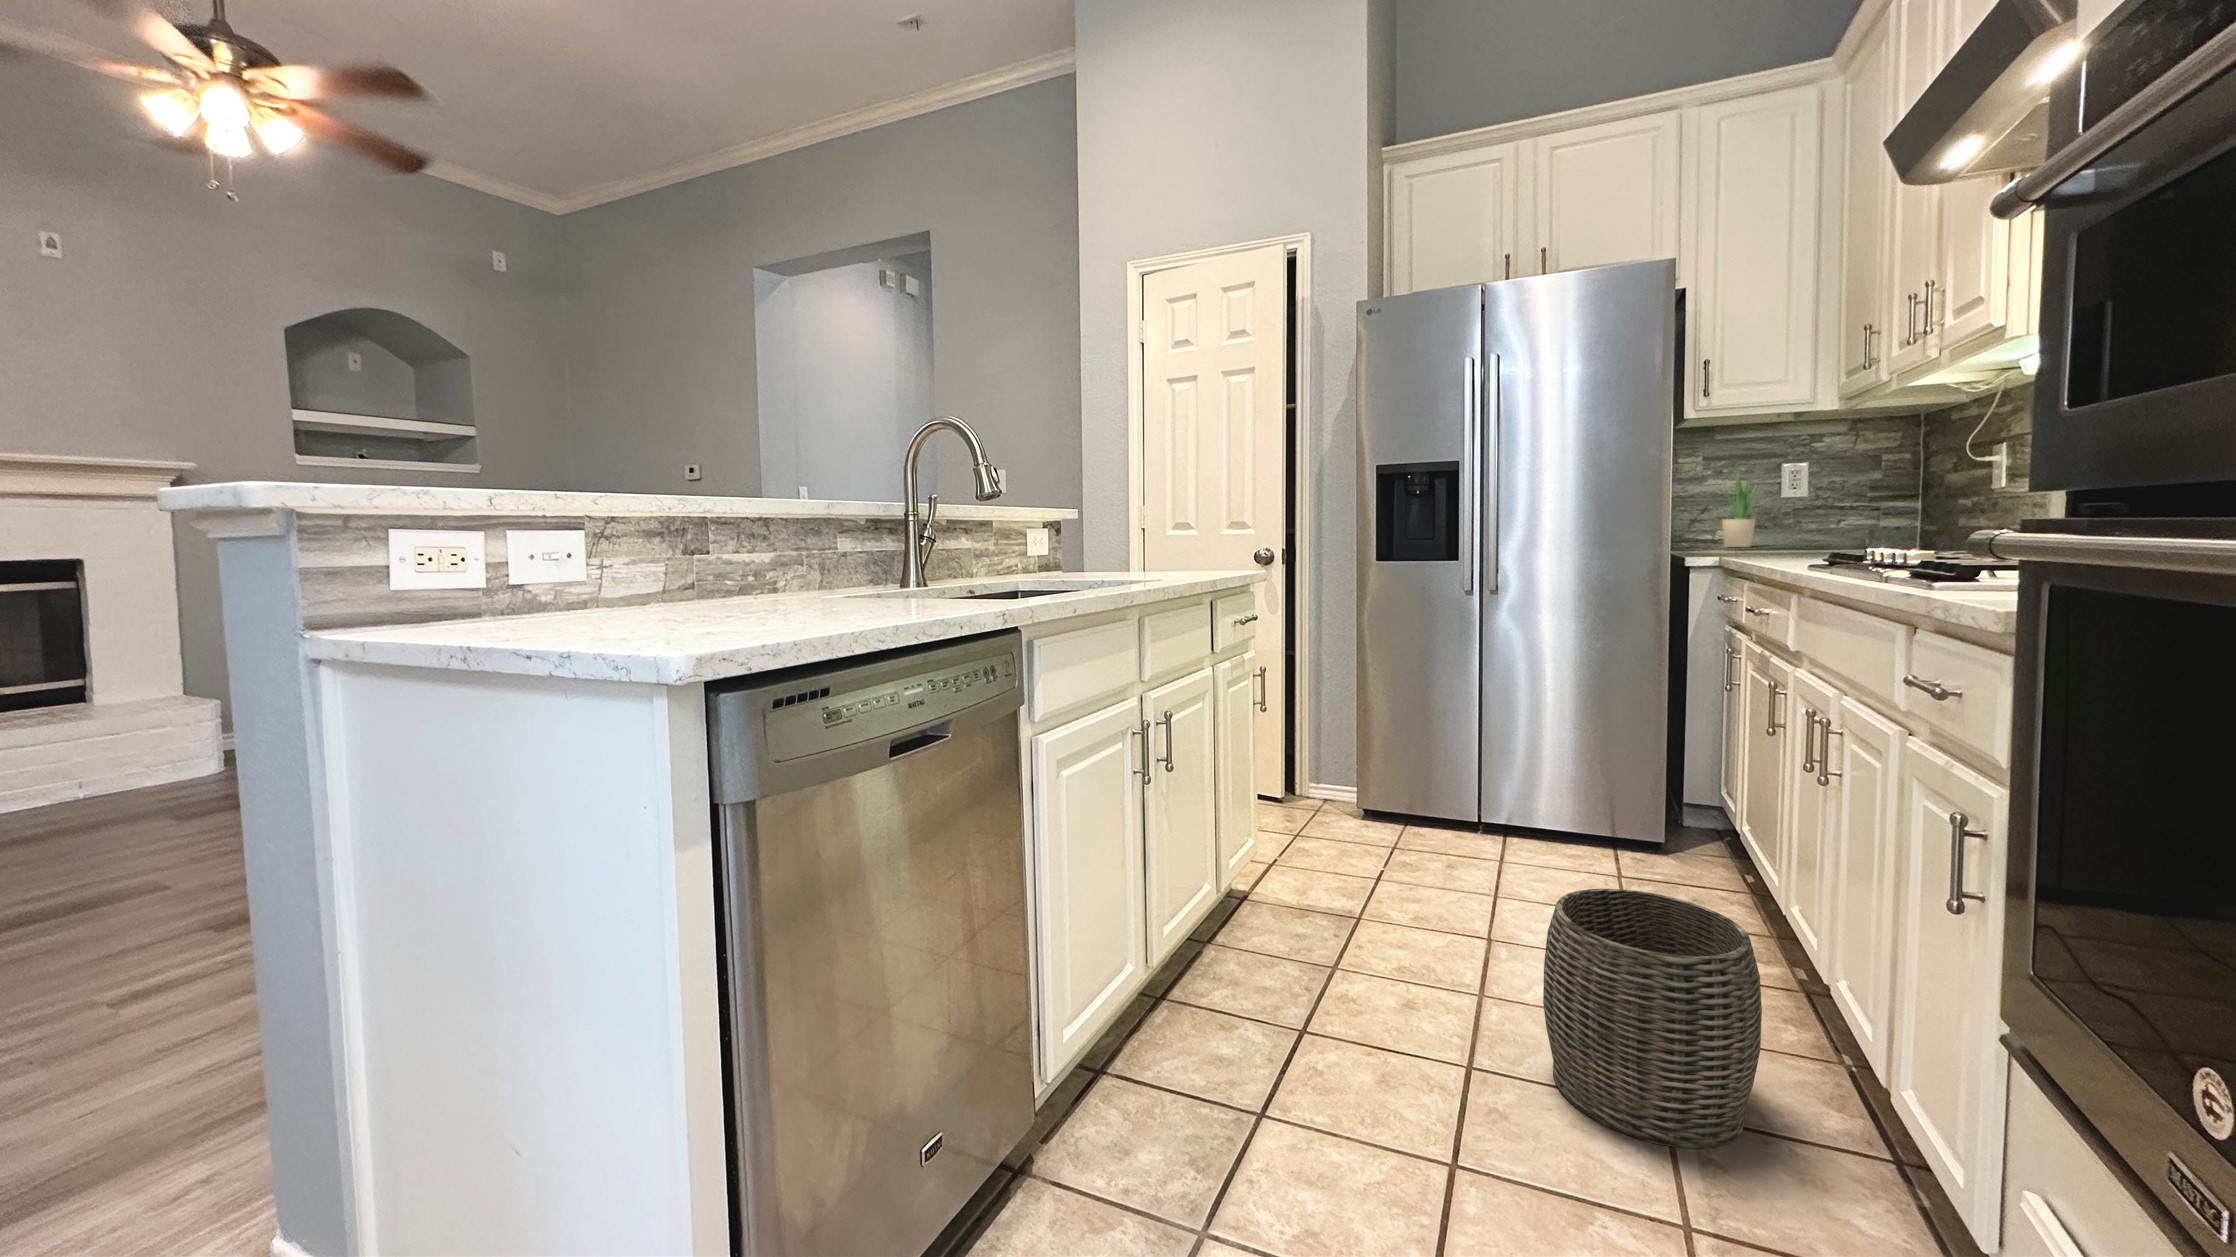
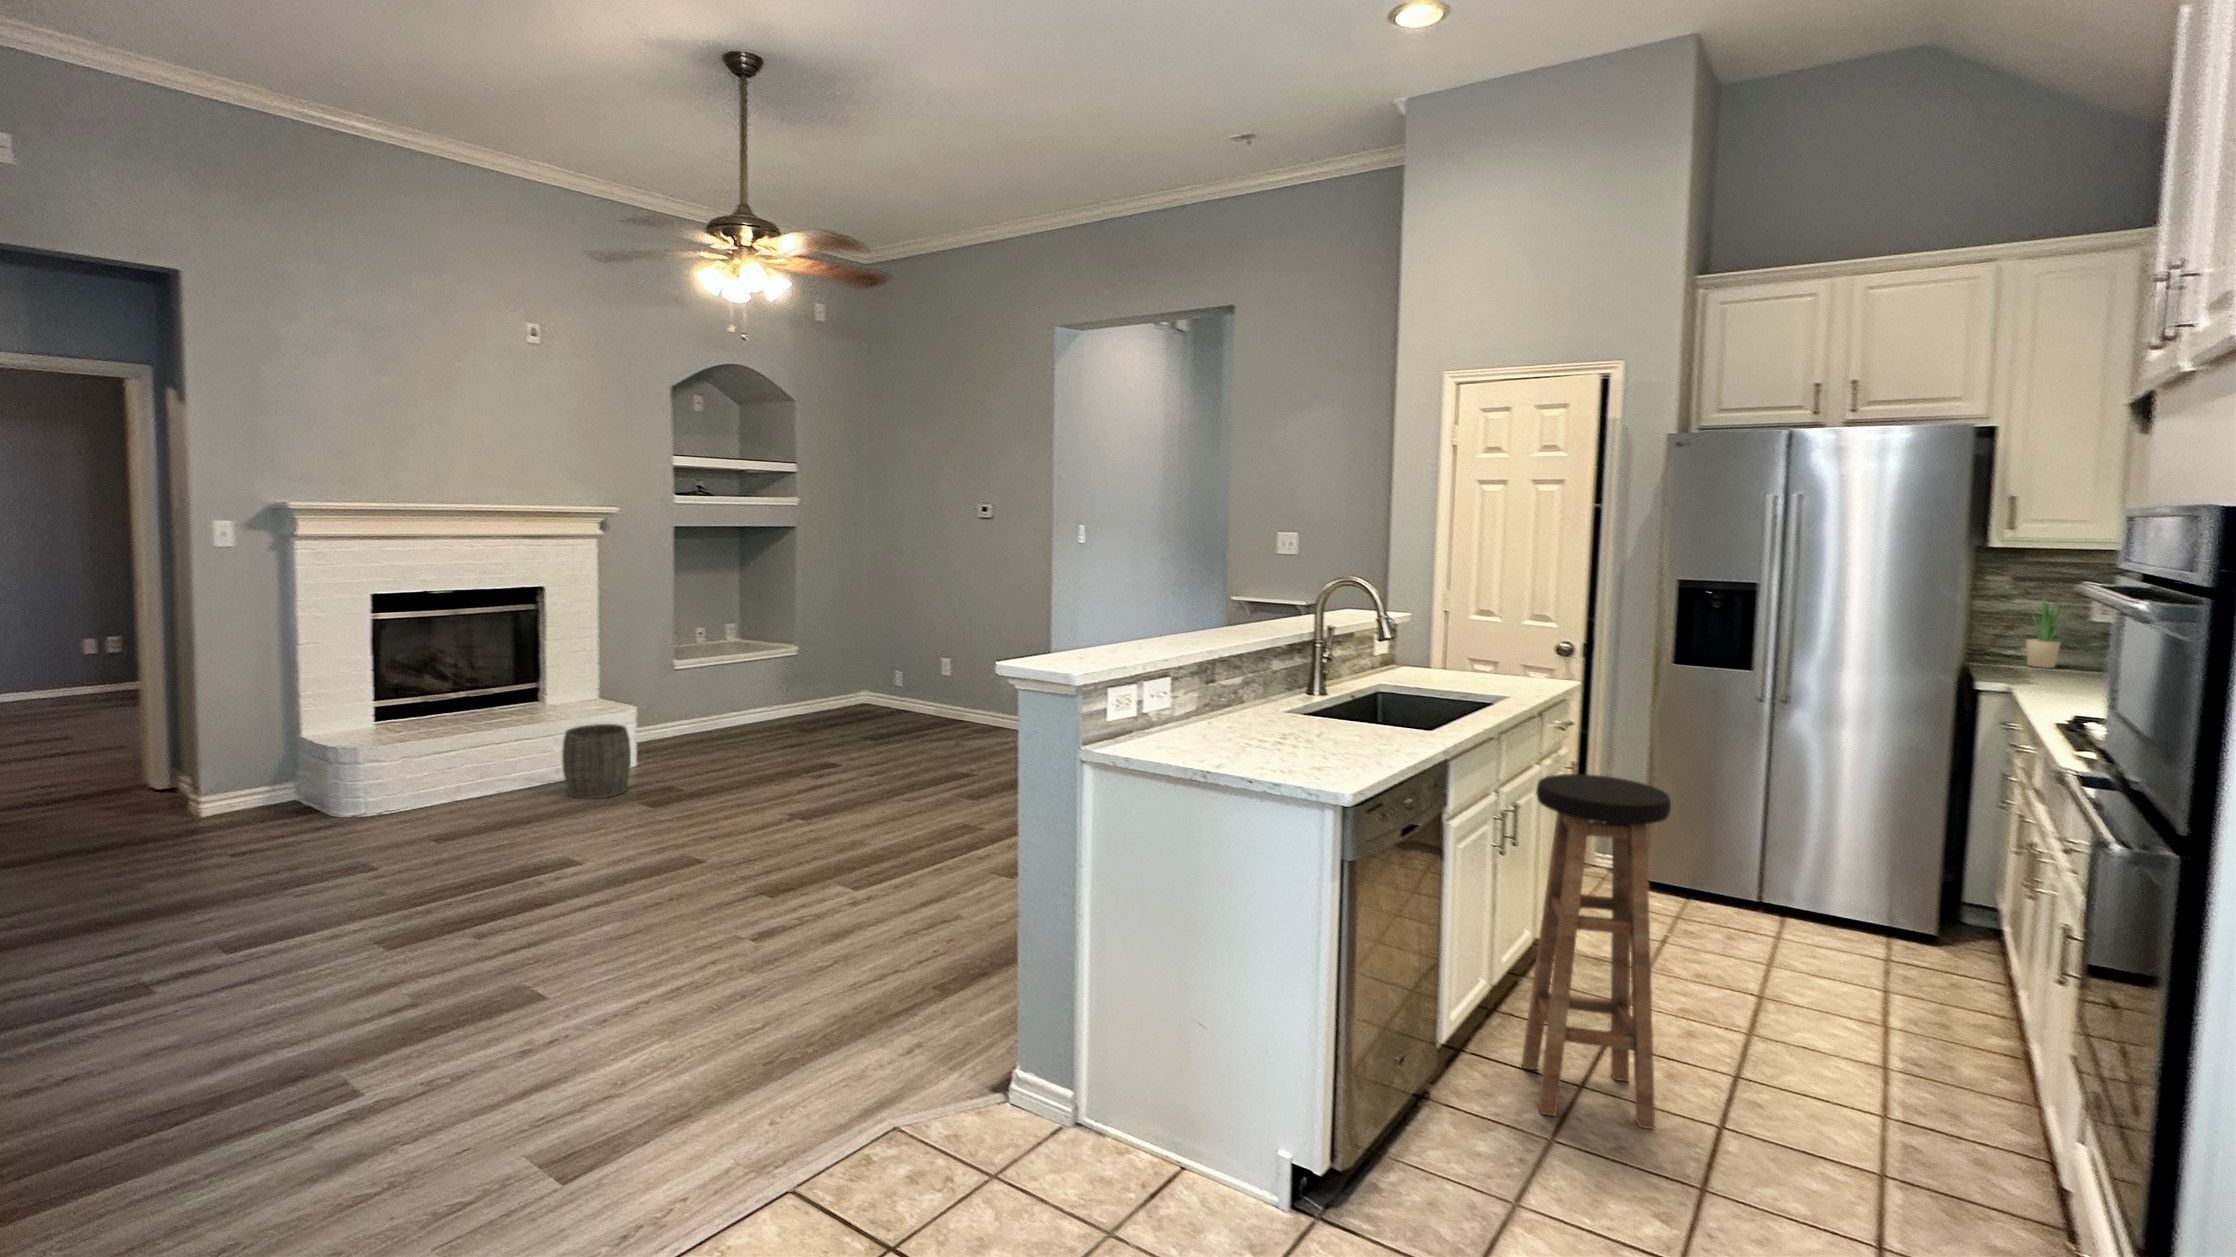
bar stool: none [1167,654,1357,1186] -> present [1522,774,1671,1129]
woven basket: present [1543,889,1762,1149] -> present [562,724,631,799]

